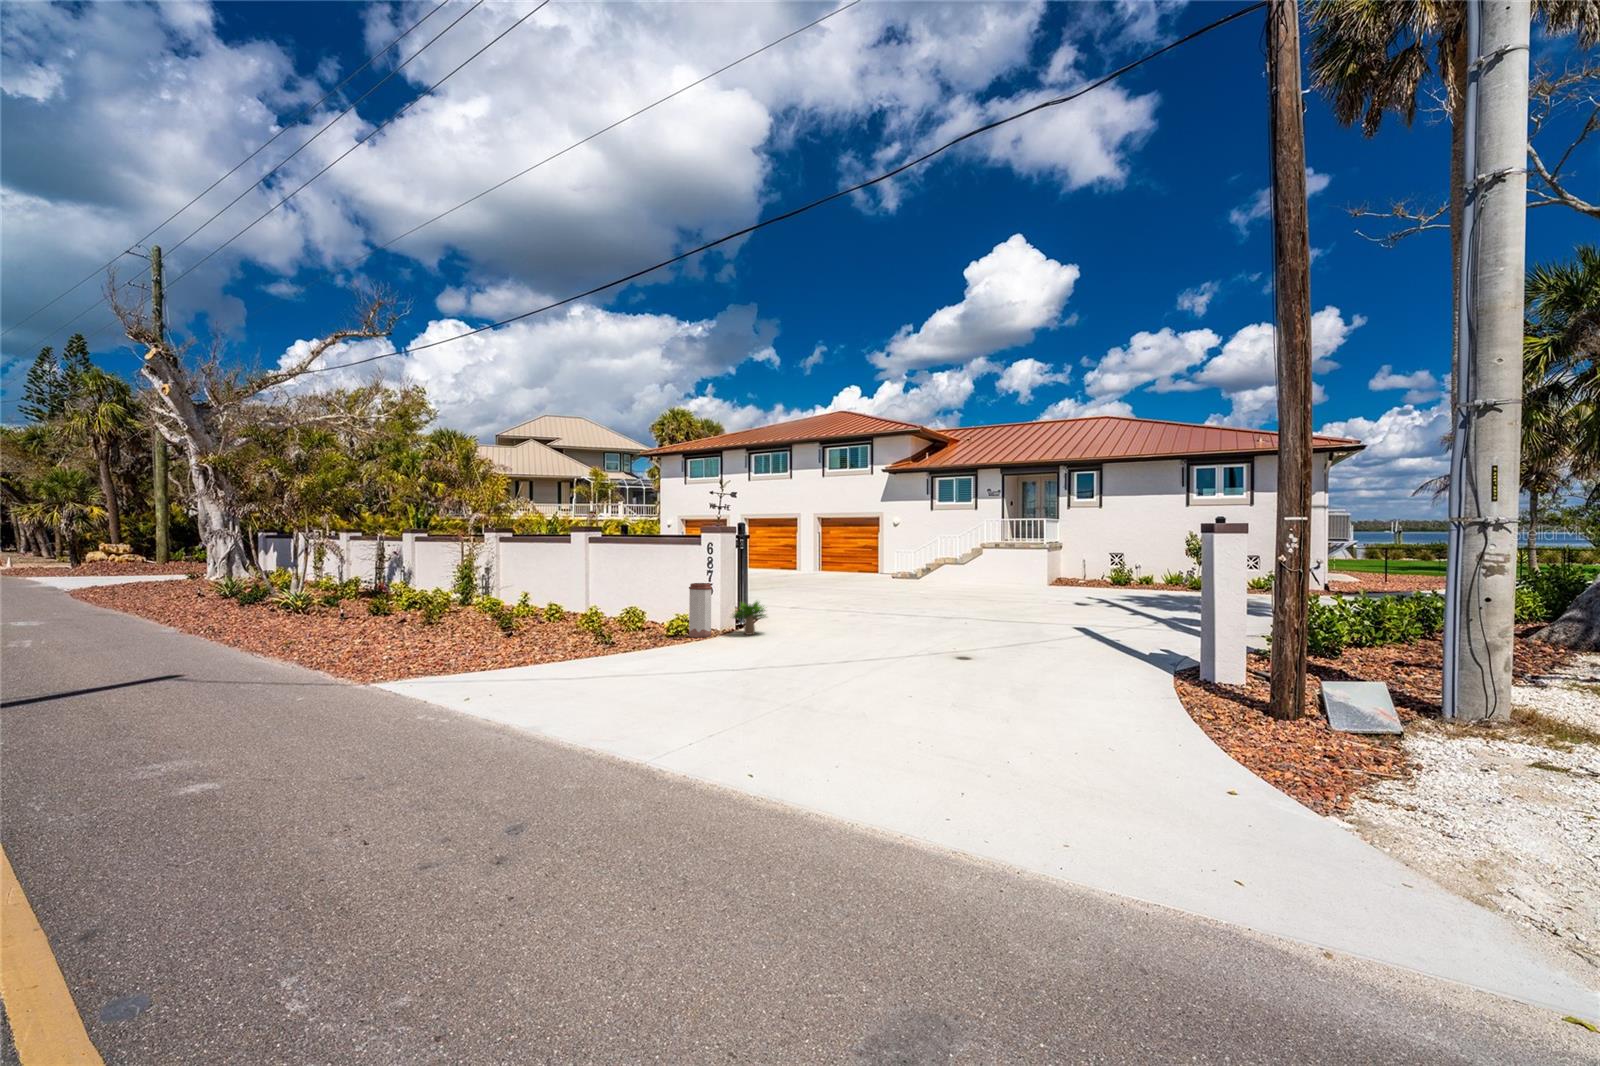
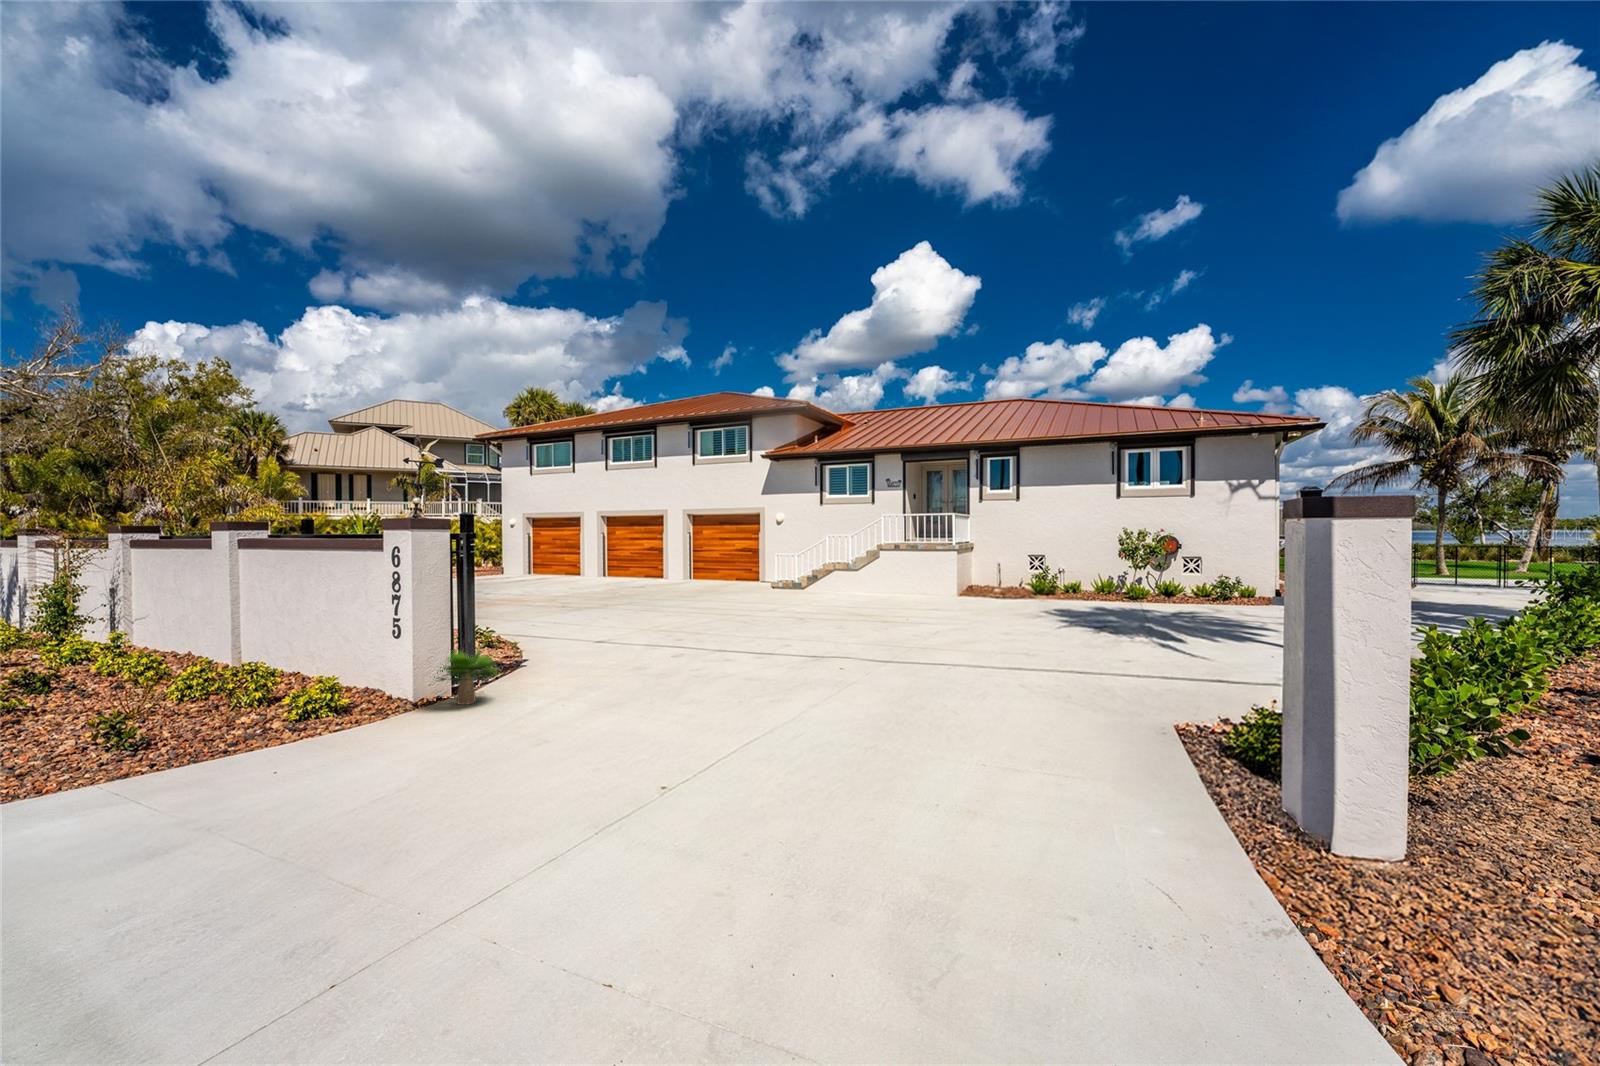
trash can: present [689,583,712,638] -> none [352,623,397,716]

